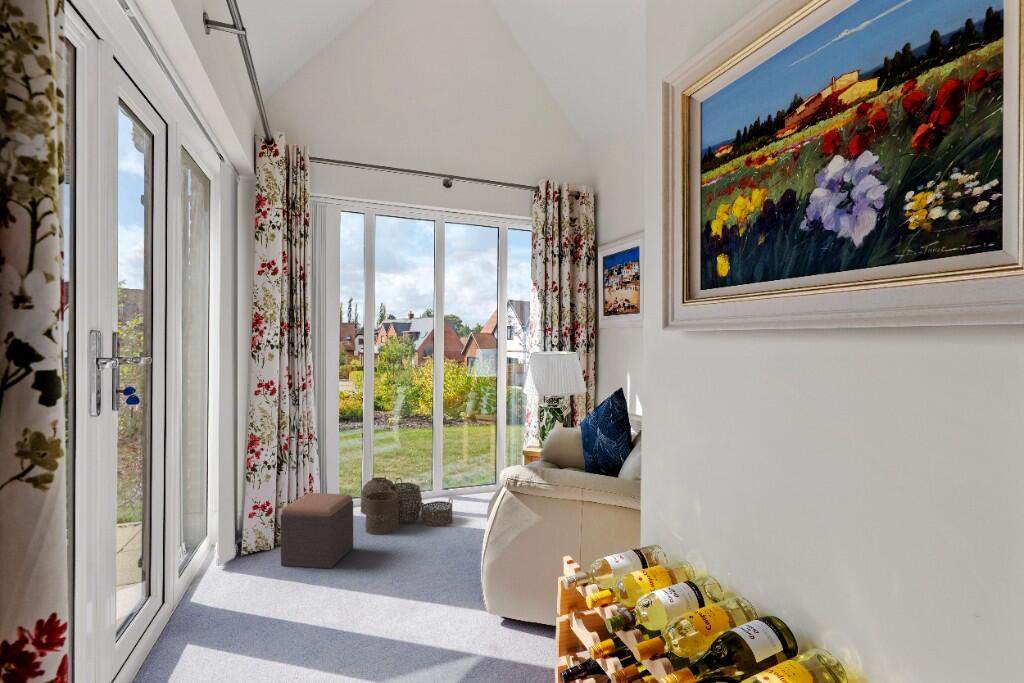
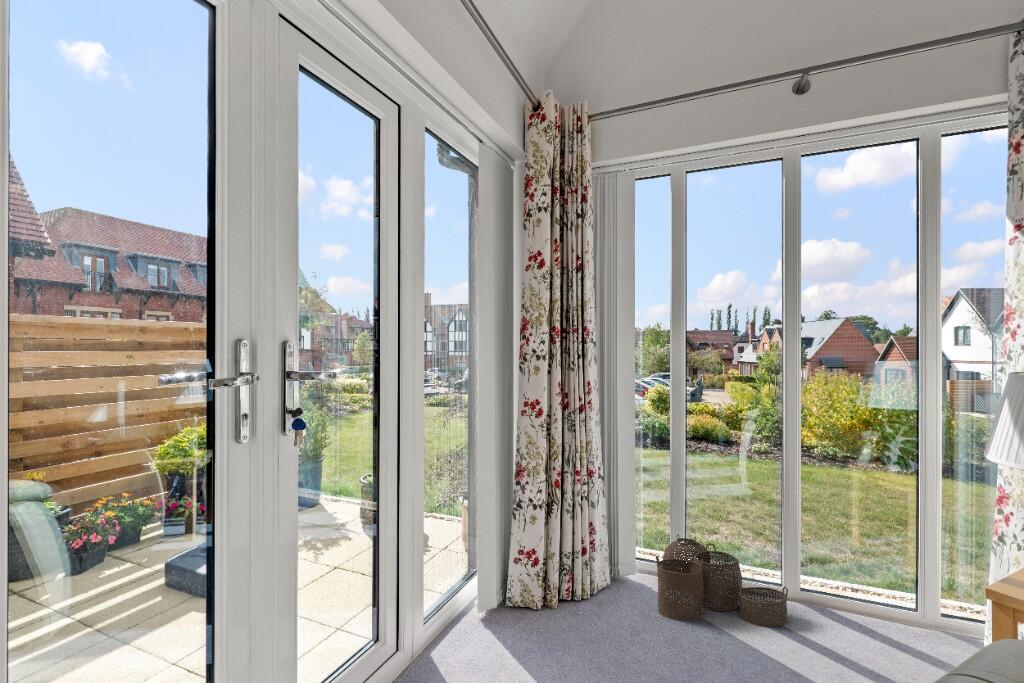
footstool: present [280,493,353,569] -> none [539,546,632,652]

